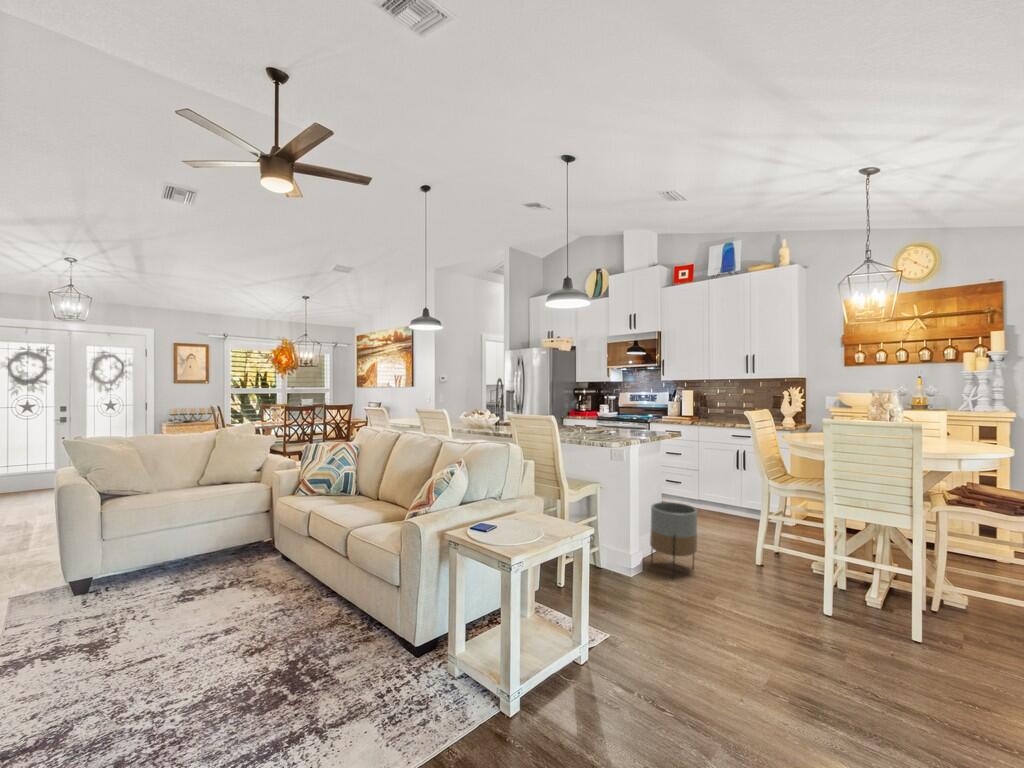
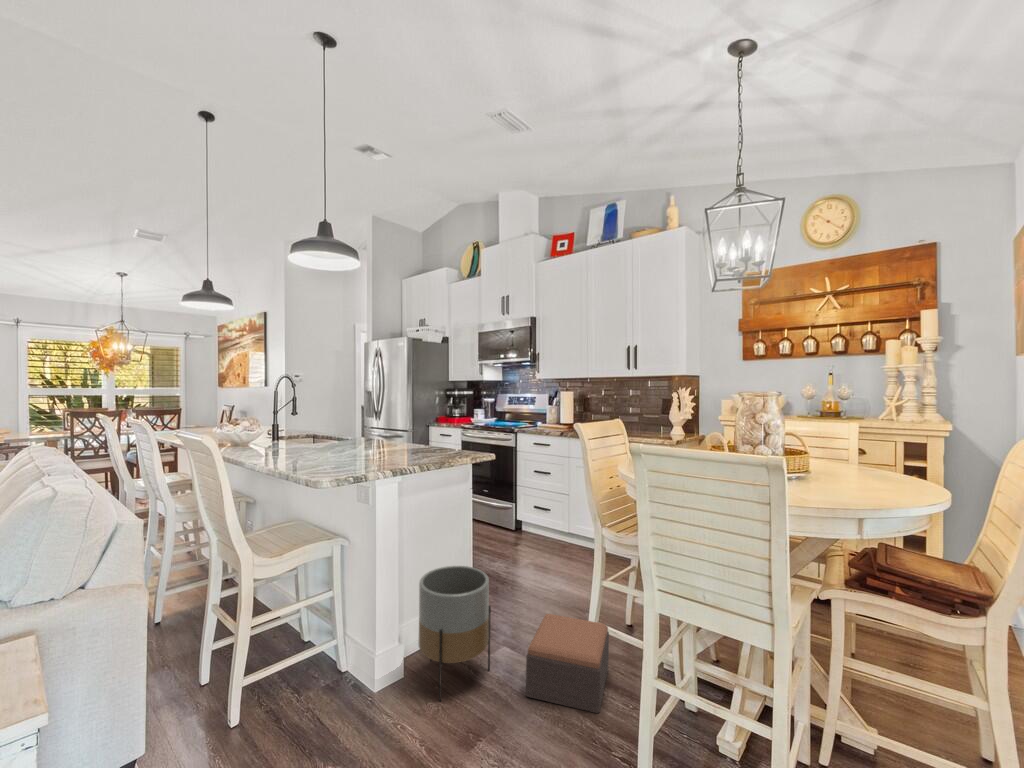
footstool: none [725,535,779,587] -> present [526,614,609,713]

